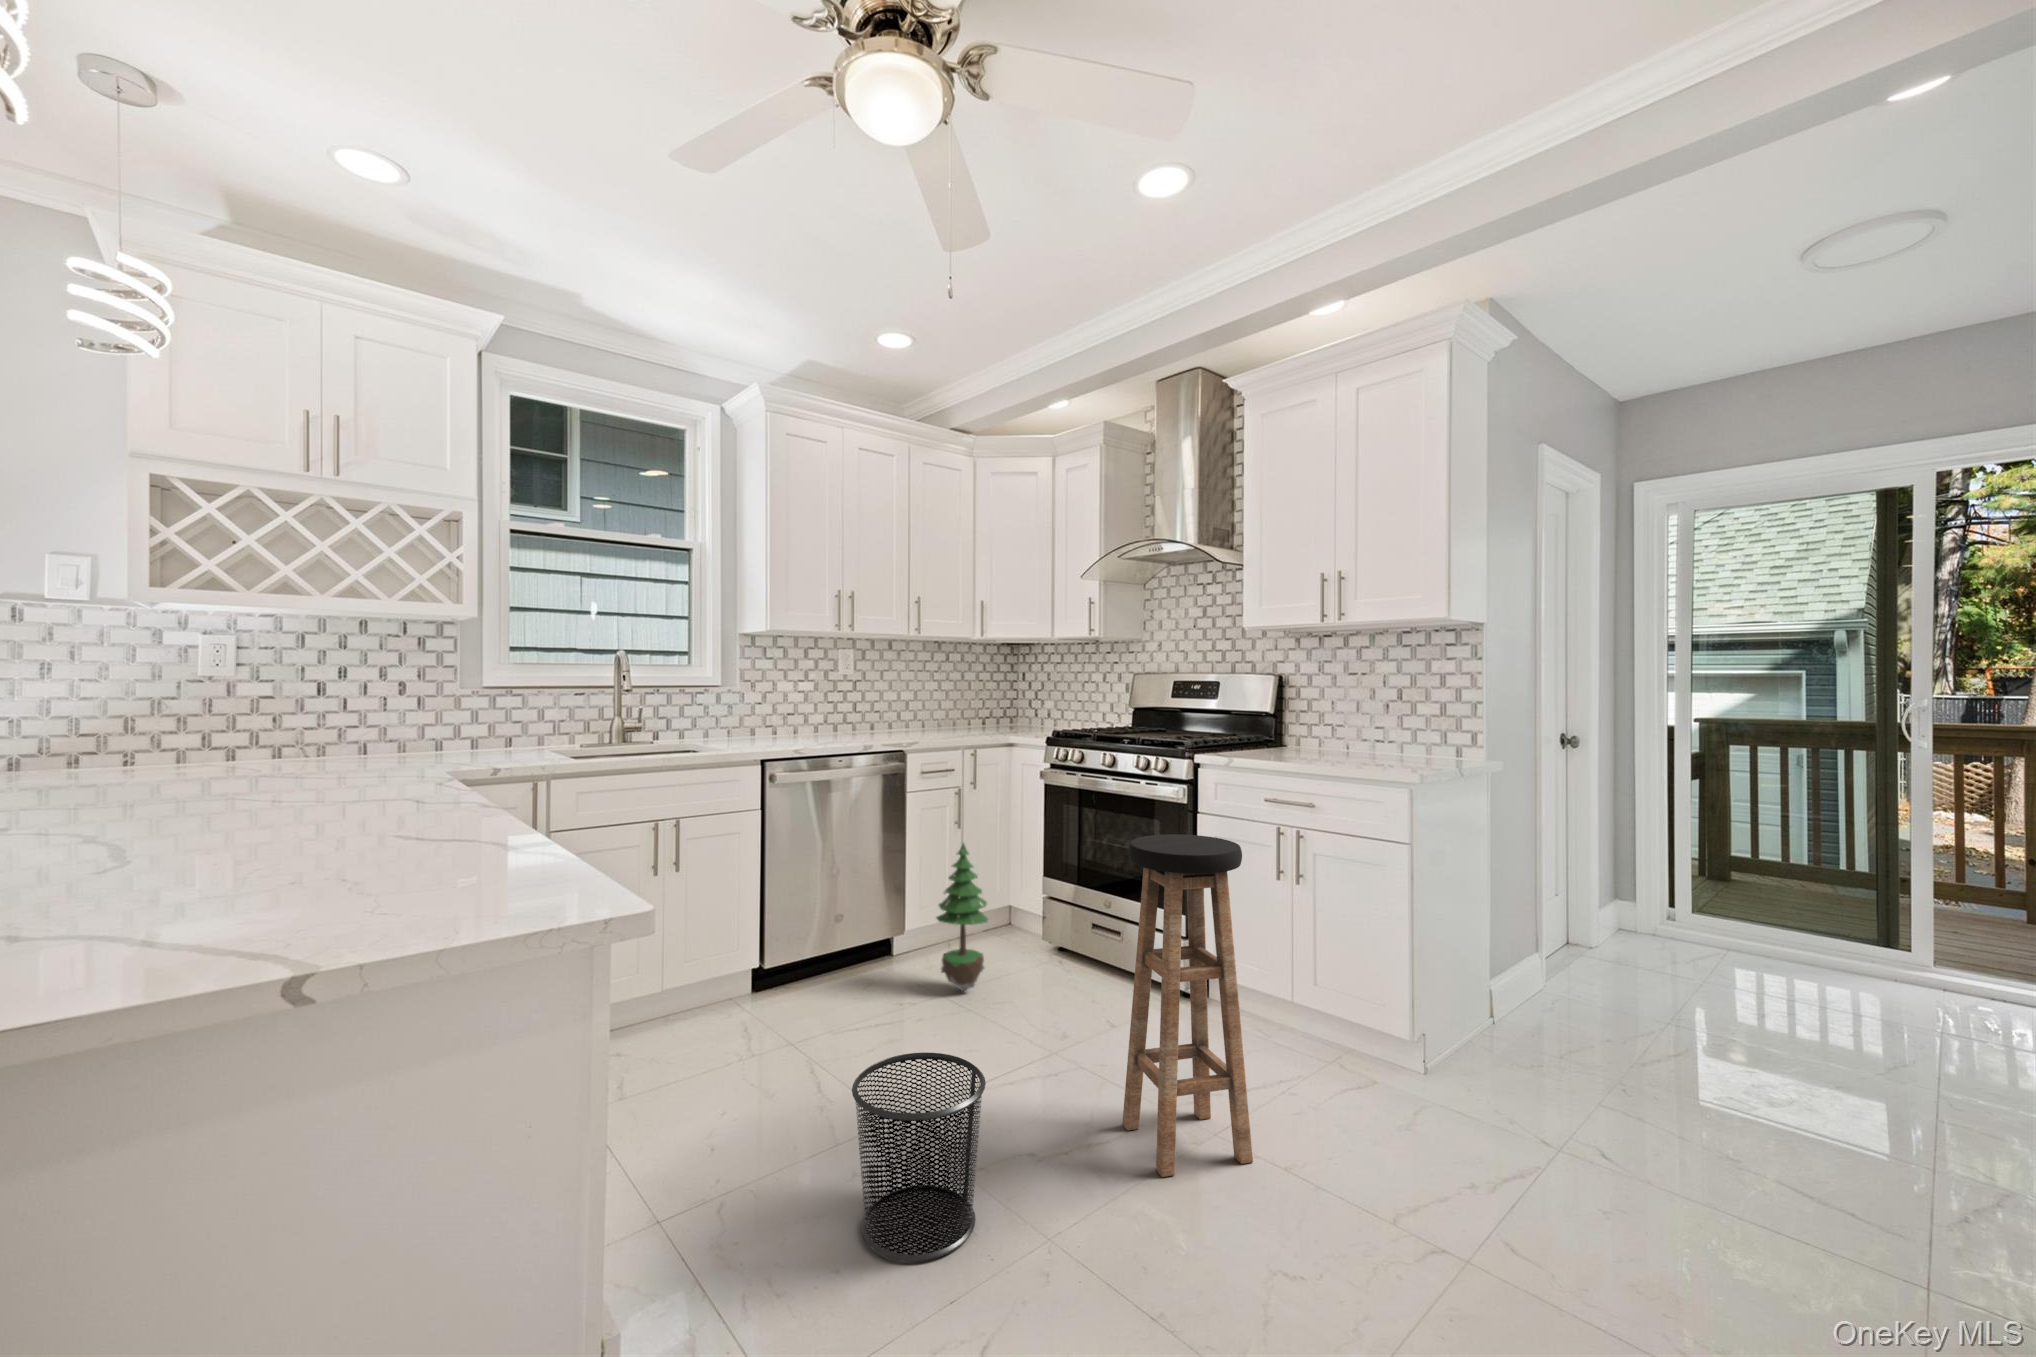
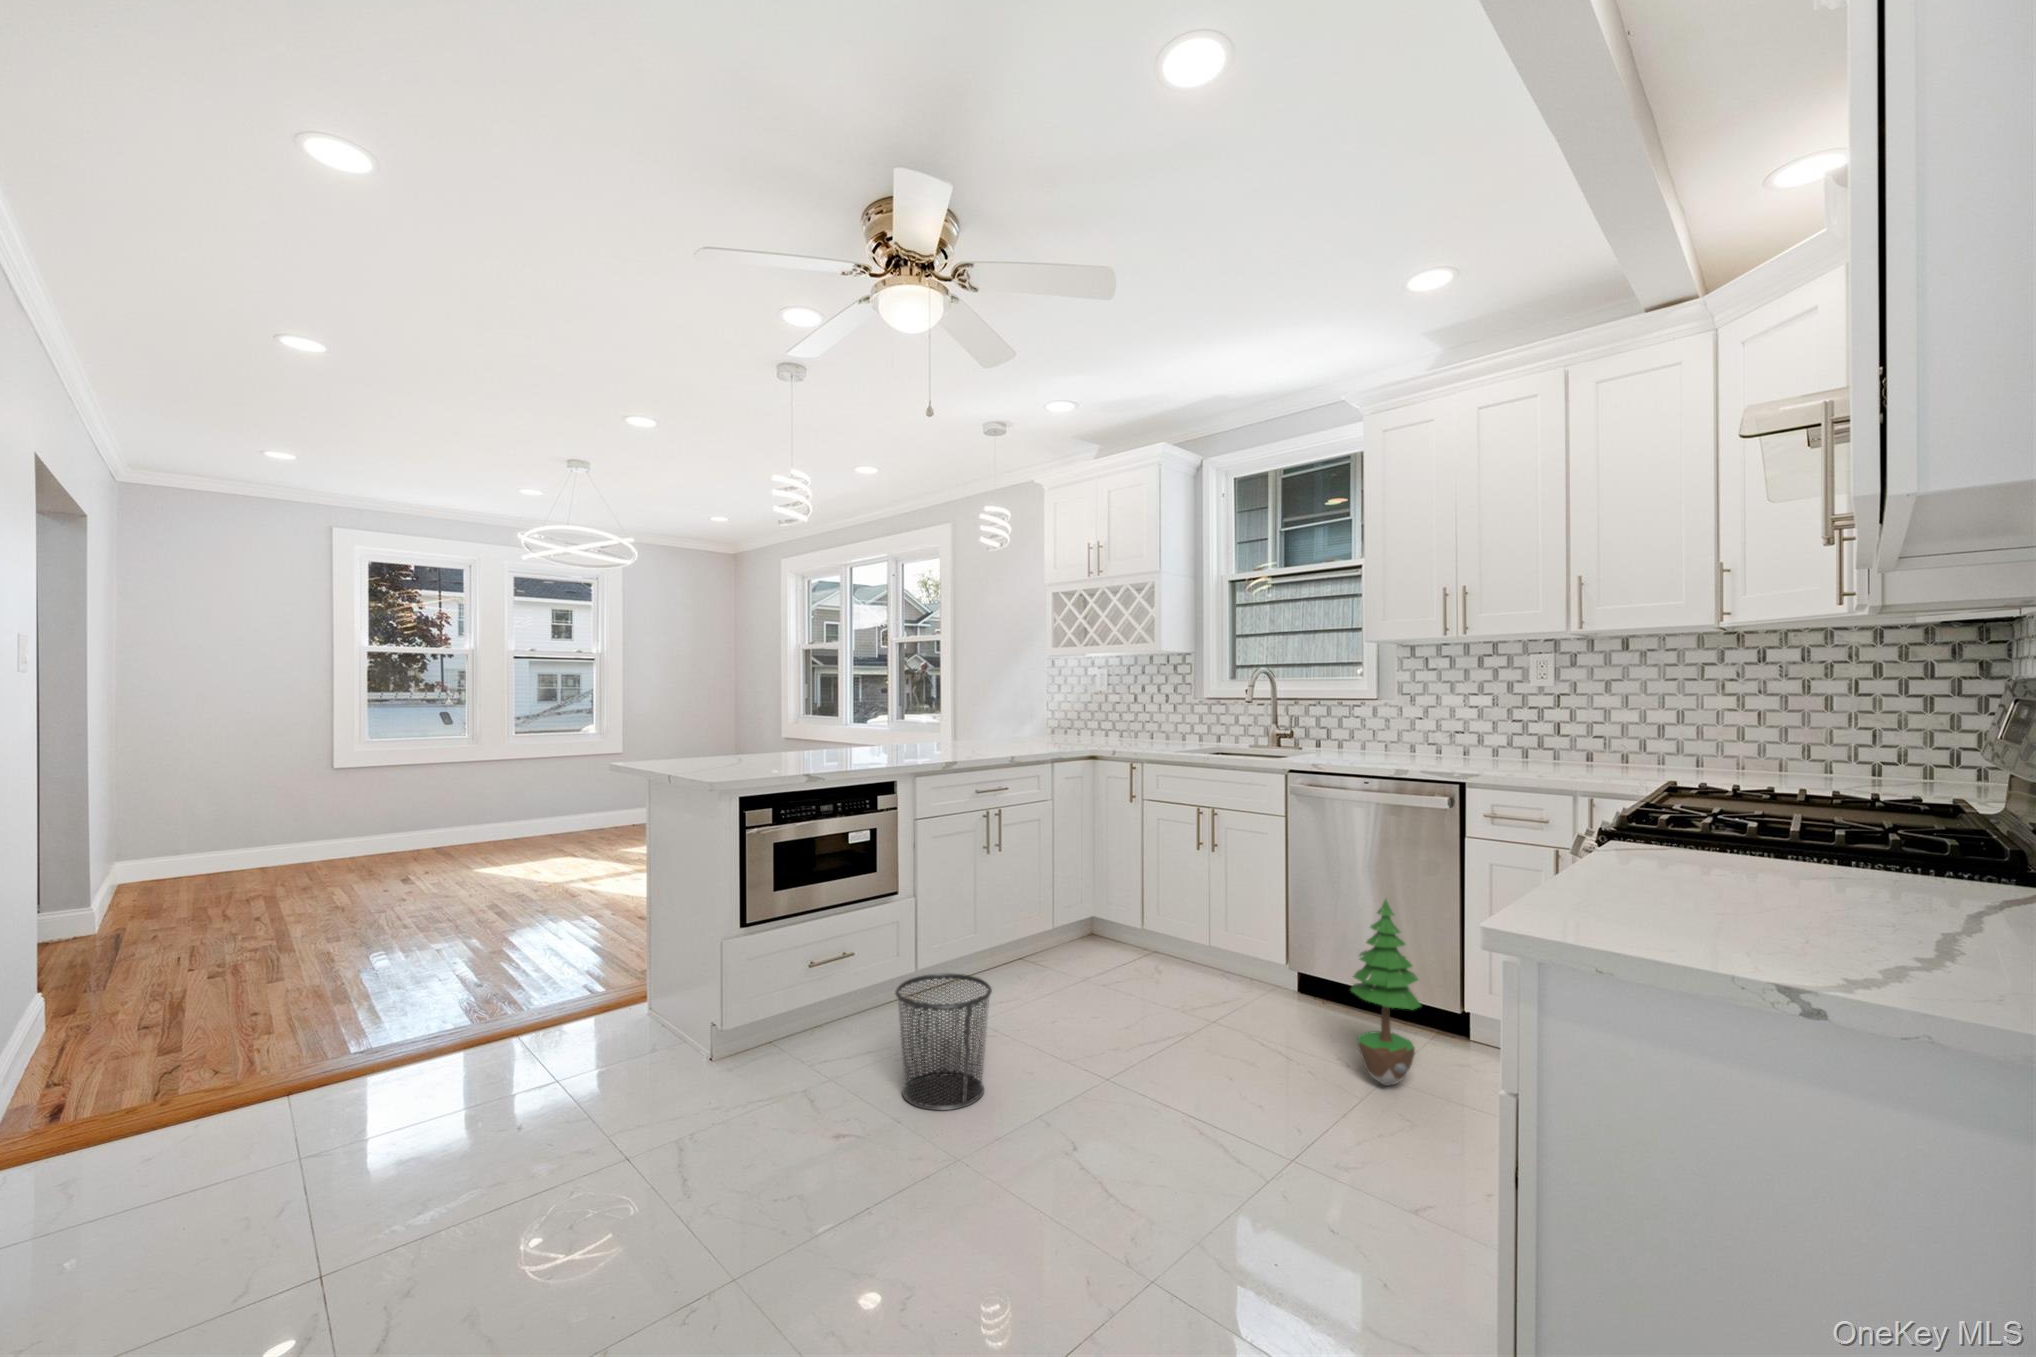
bar stool: present [1122,834,1253,1177] -> none [1005,870,1143,1260]

